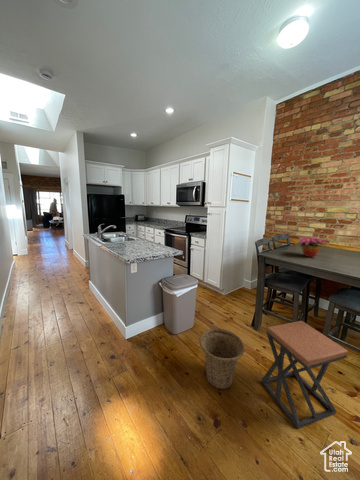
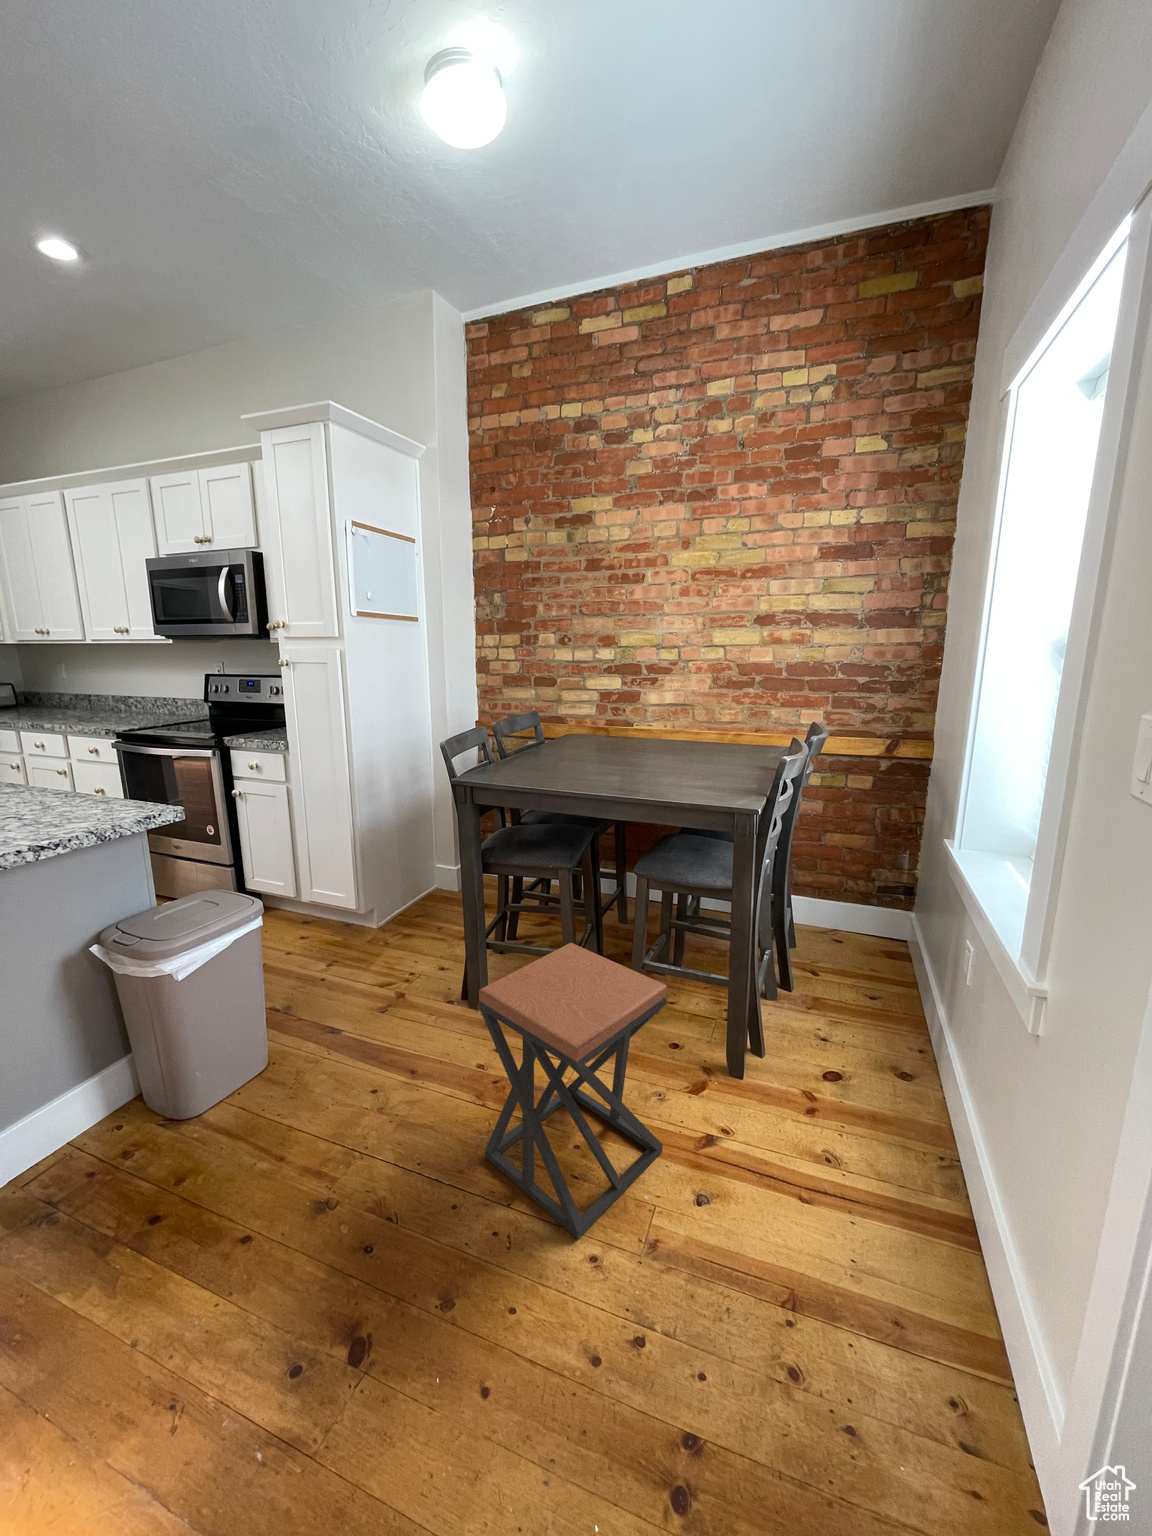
flower arrangement: present [299,237,326,257] -> none [546,710,626,766]
basket: present [200,329,244,389] -> none [259,1040,419,1245]

